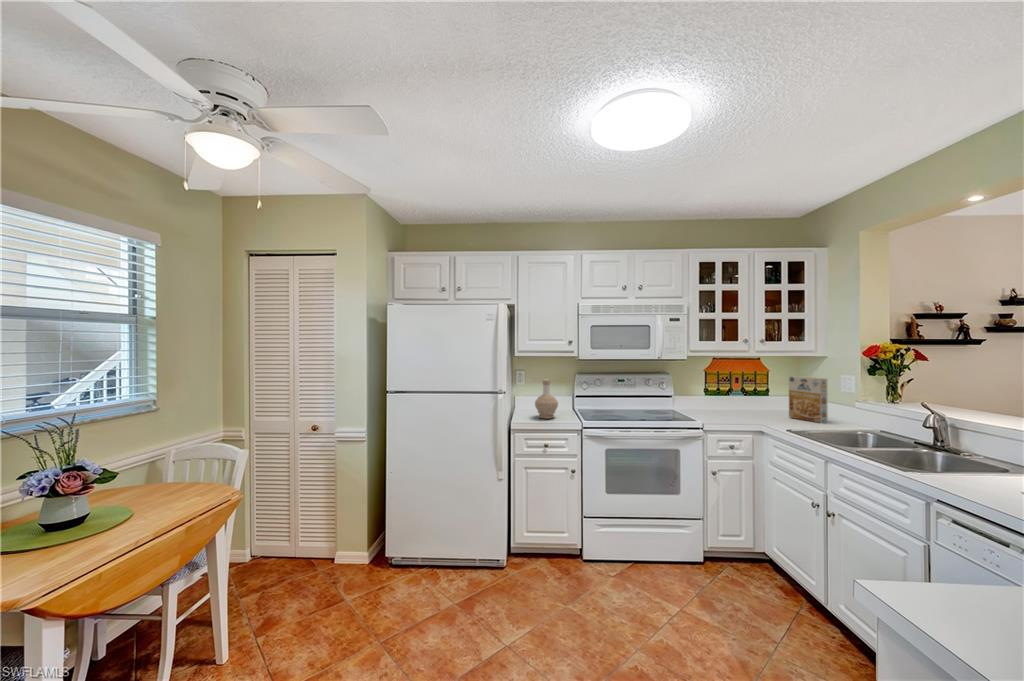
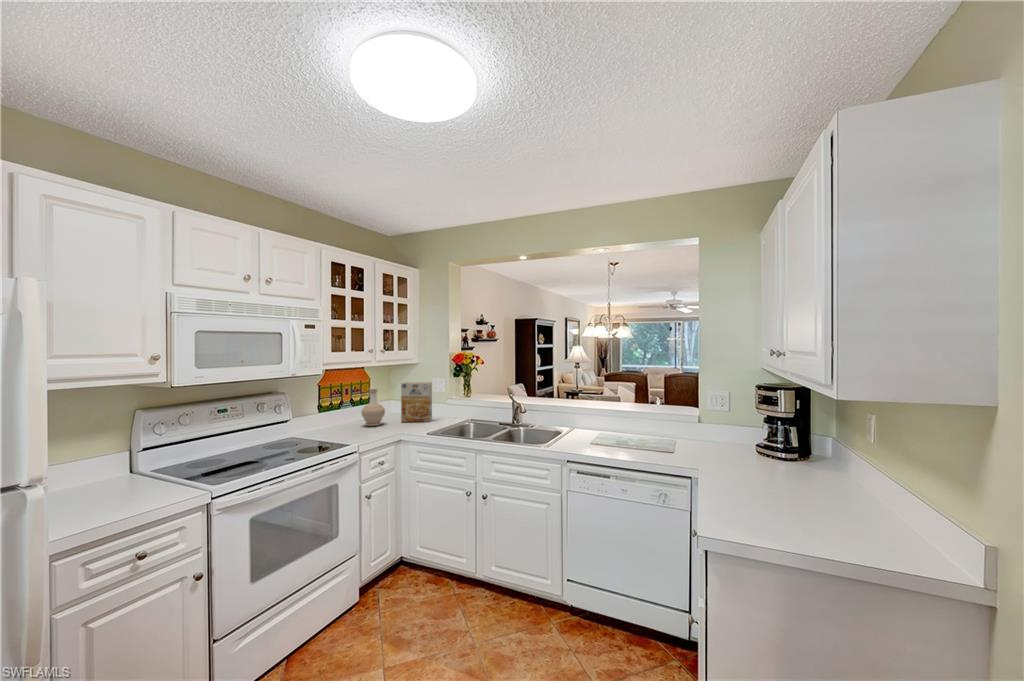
bottle: present [535,379,558,419] -> present [361,388,385,426]

